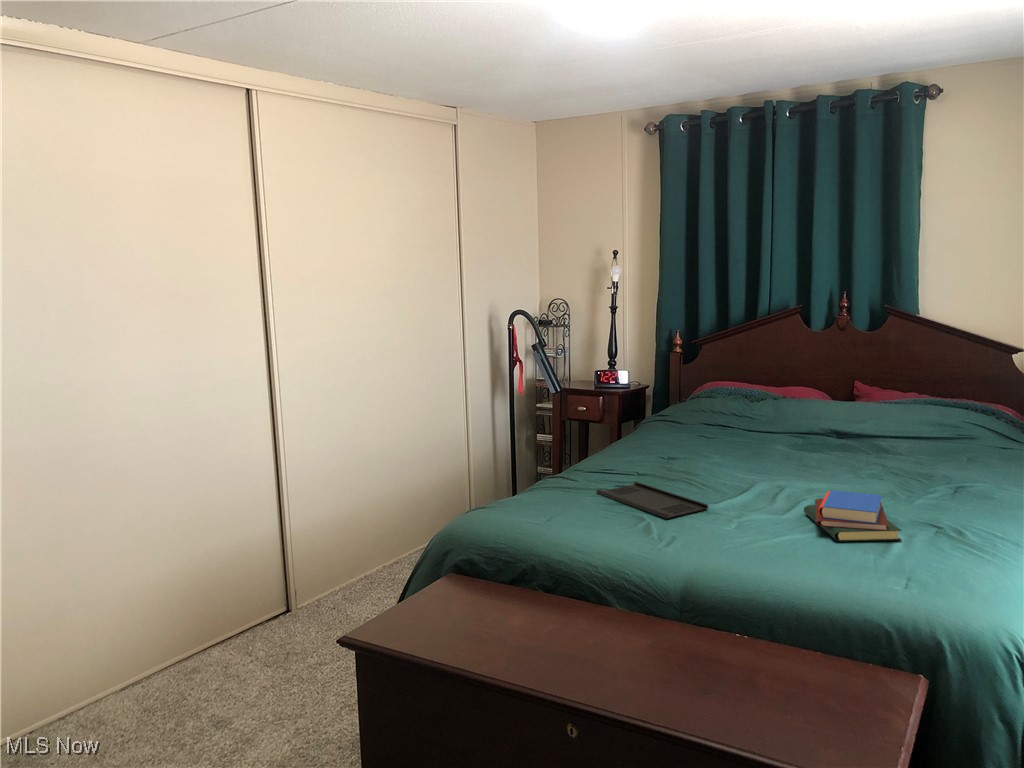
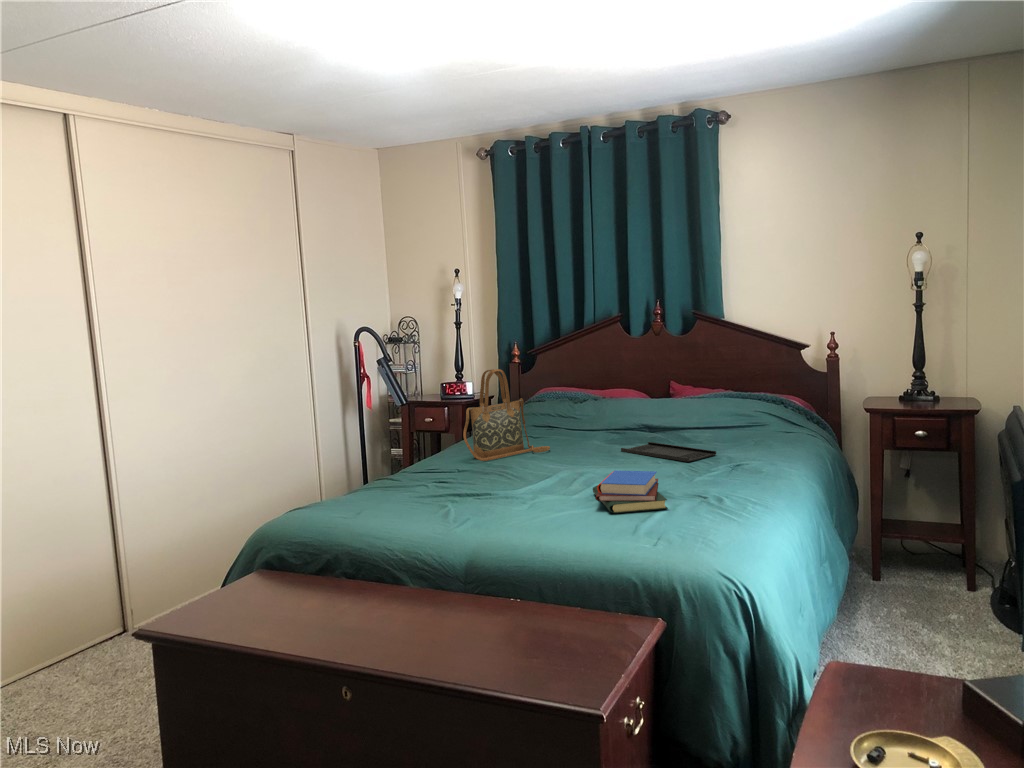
handbag: none [643,366,733,464] -> present [463,369,550,461]
tray: present [596,482,708,519] -> present [621,442,716,462]

